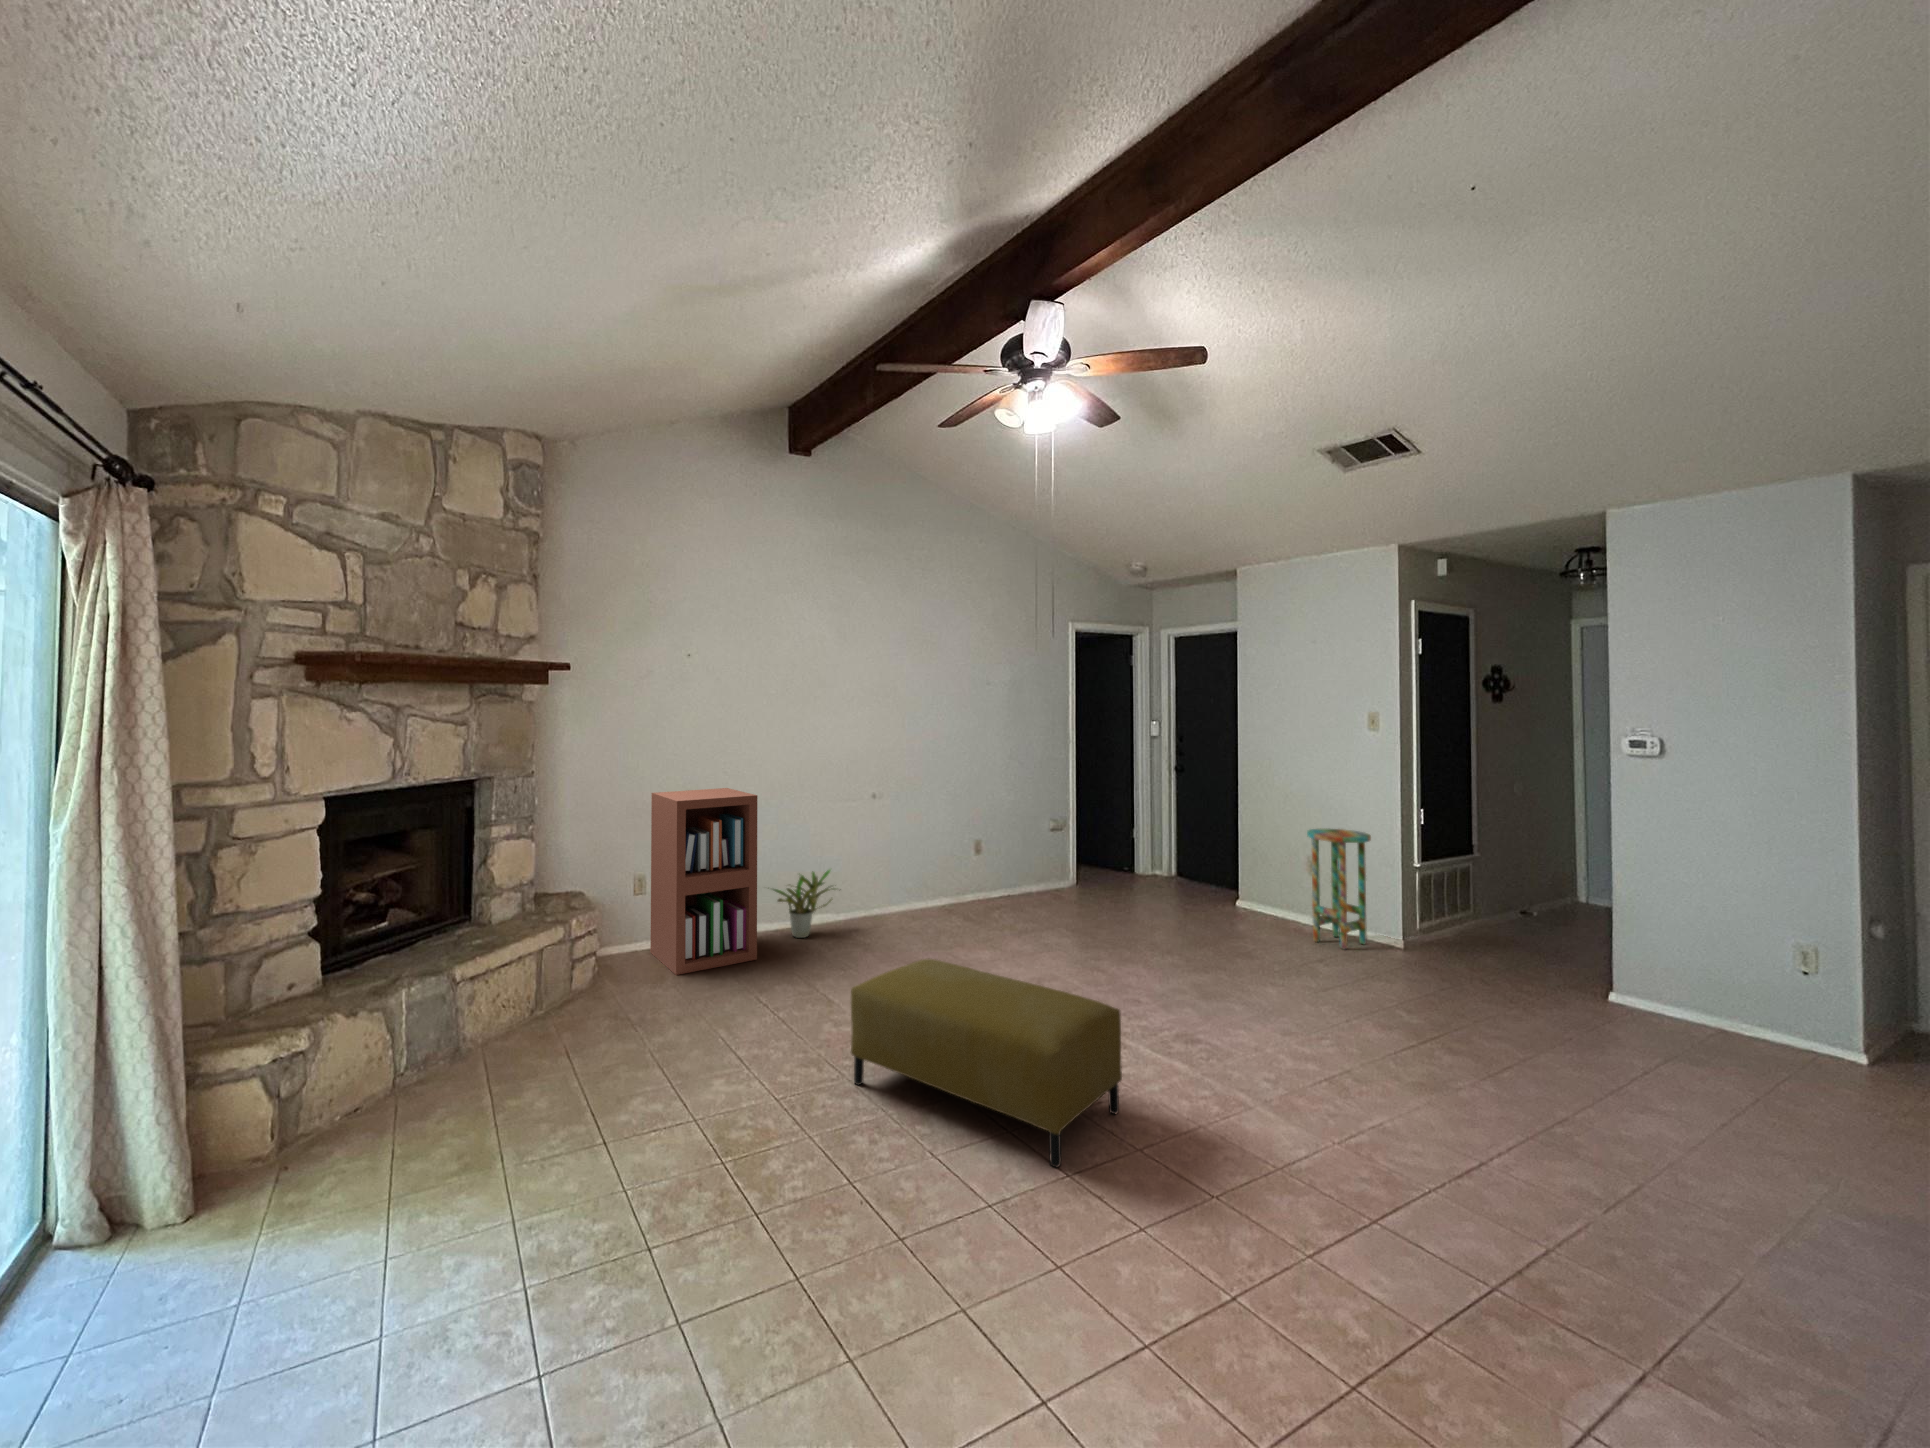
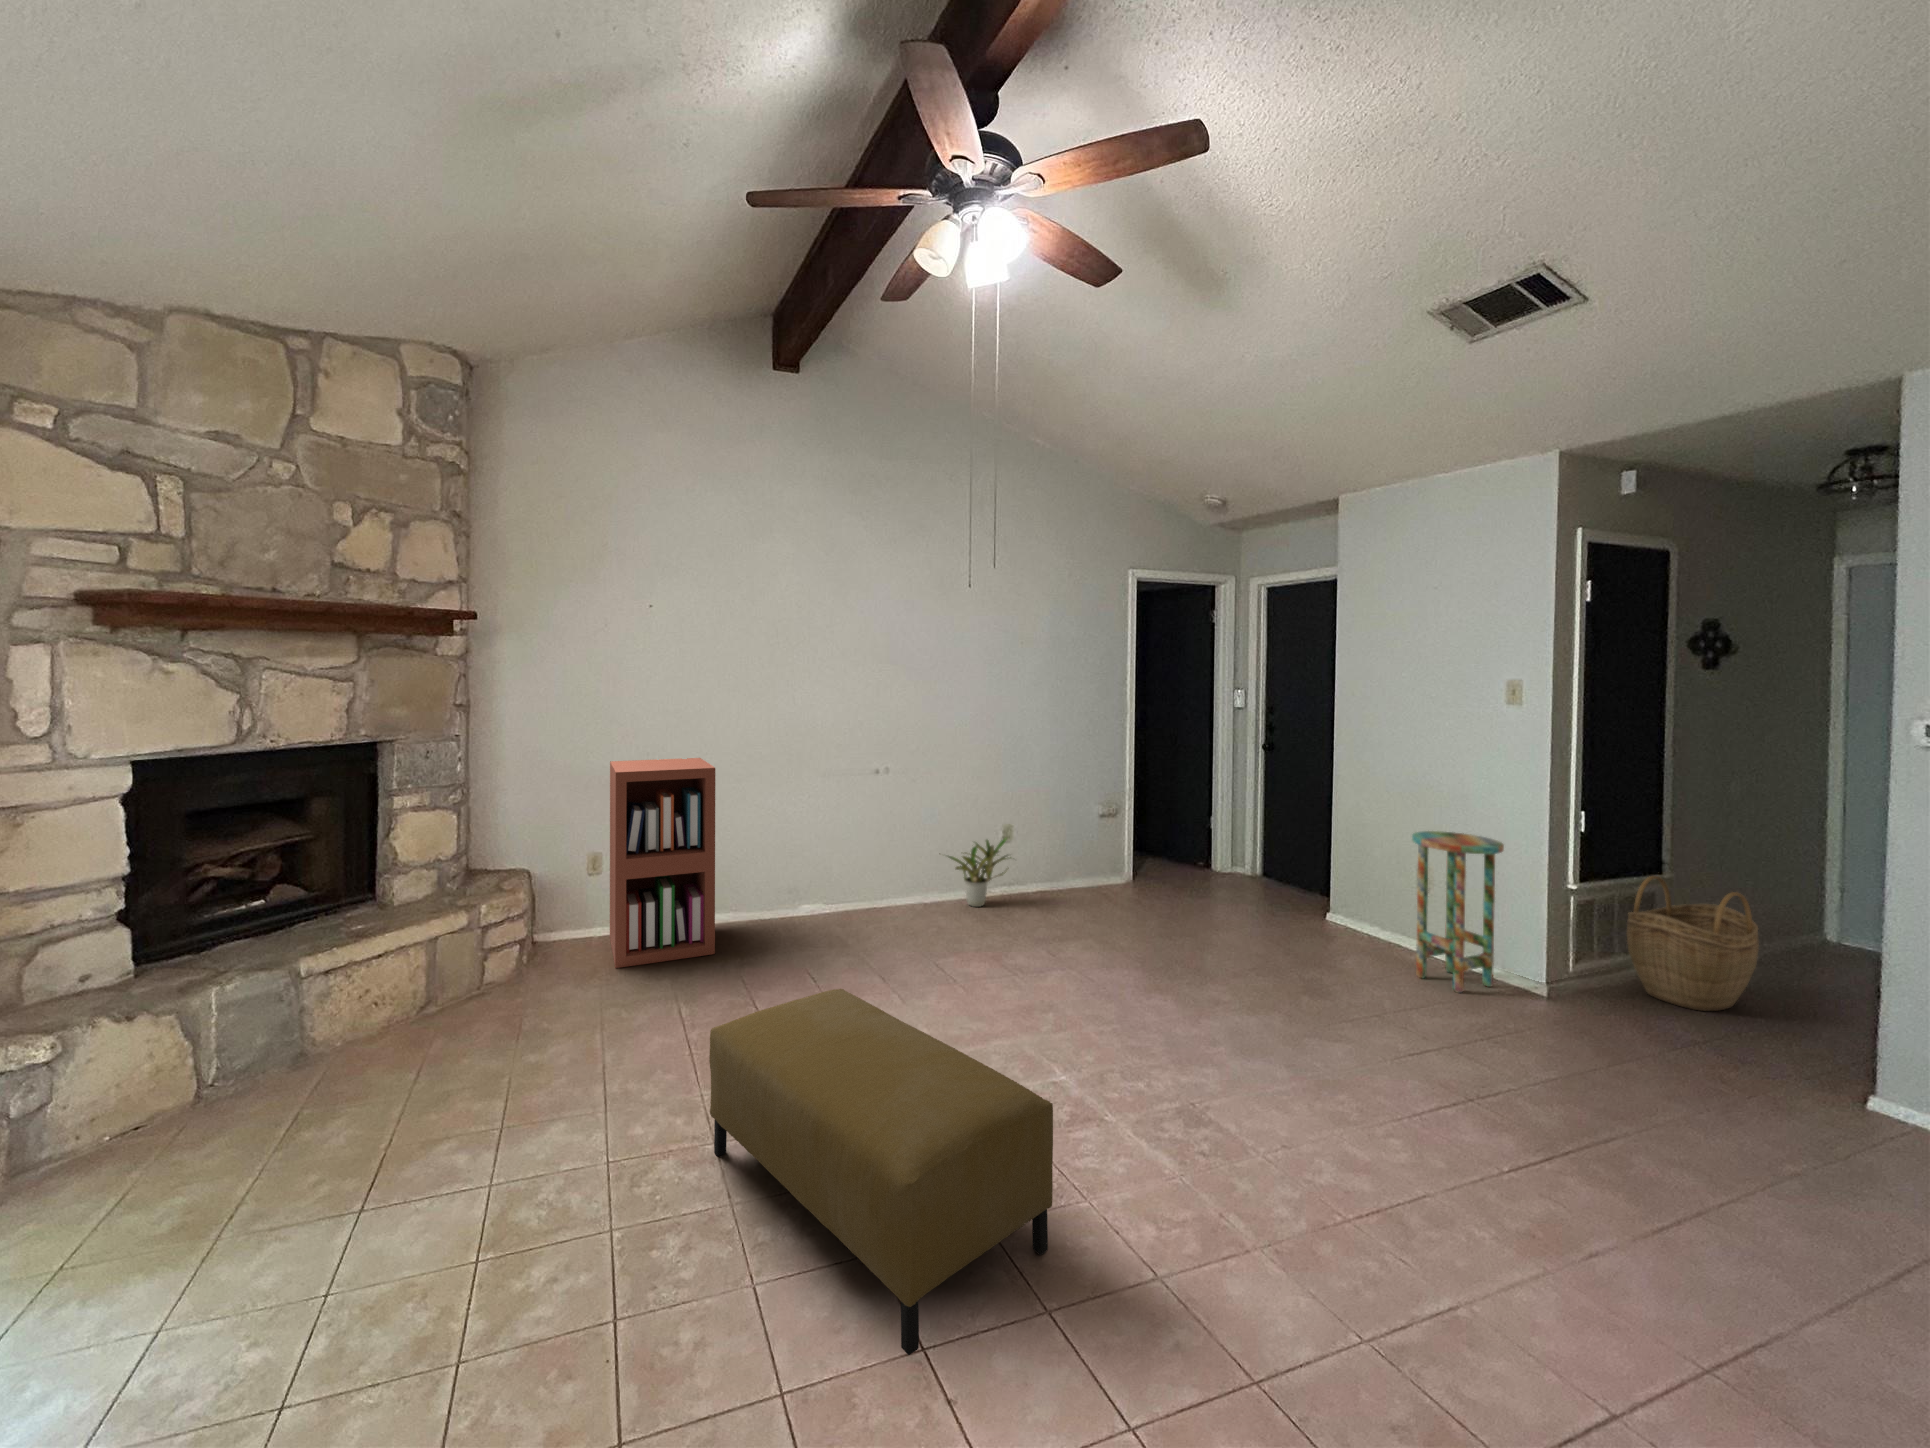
woven basket: none [1453,855,1536,950] -> present [1627,876,1759,1011]
potted plant: present [773,870,831,938] -> present [948,838,1011,907]

